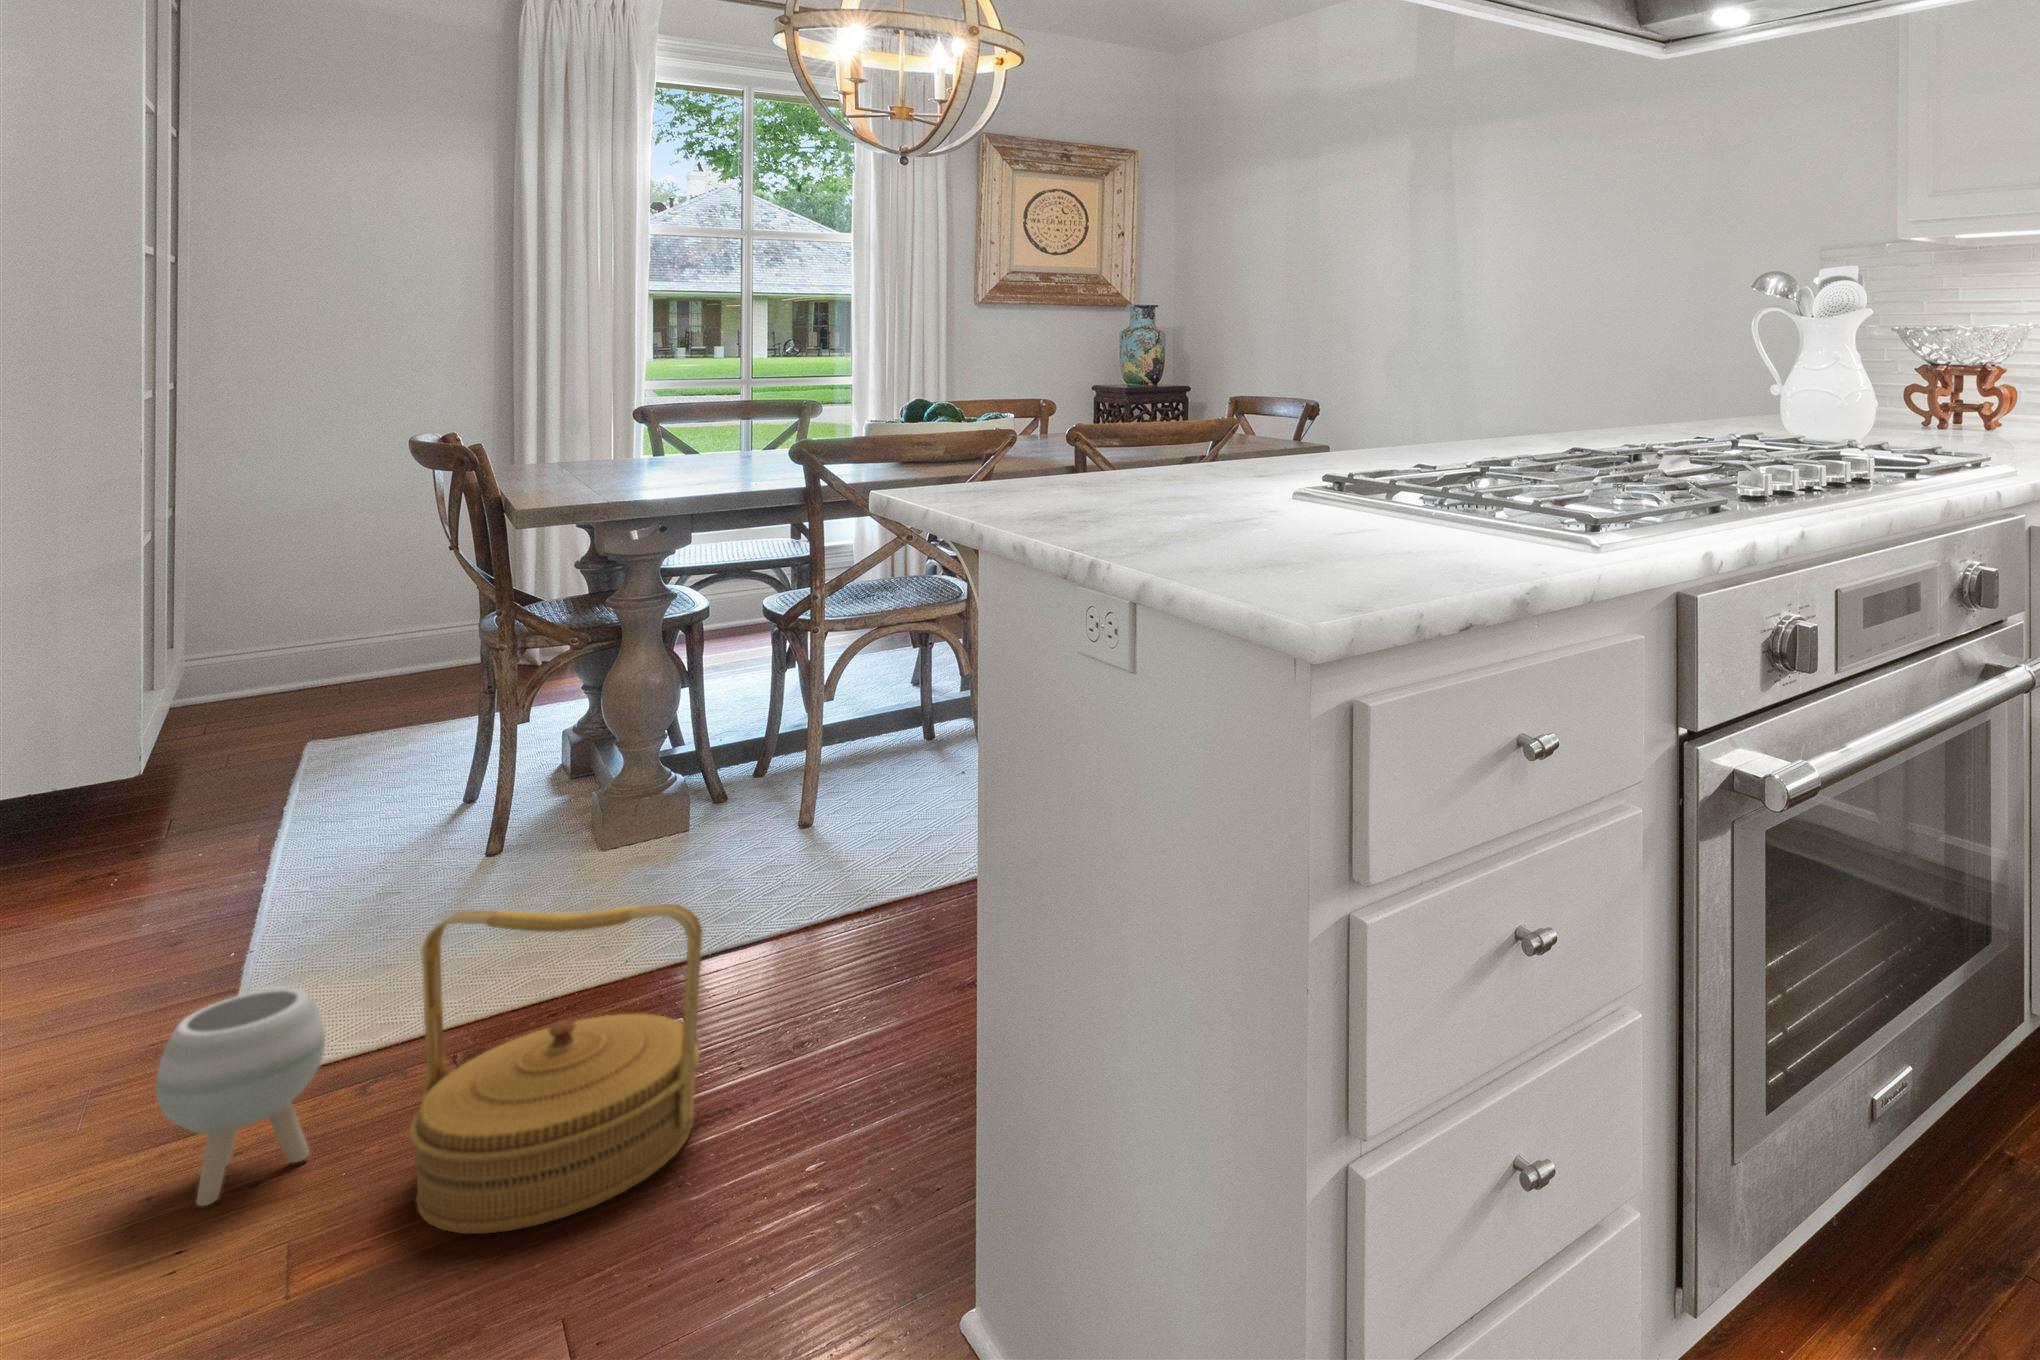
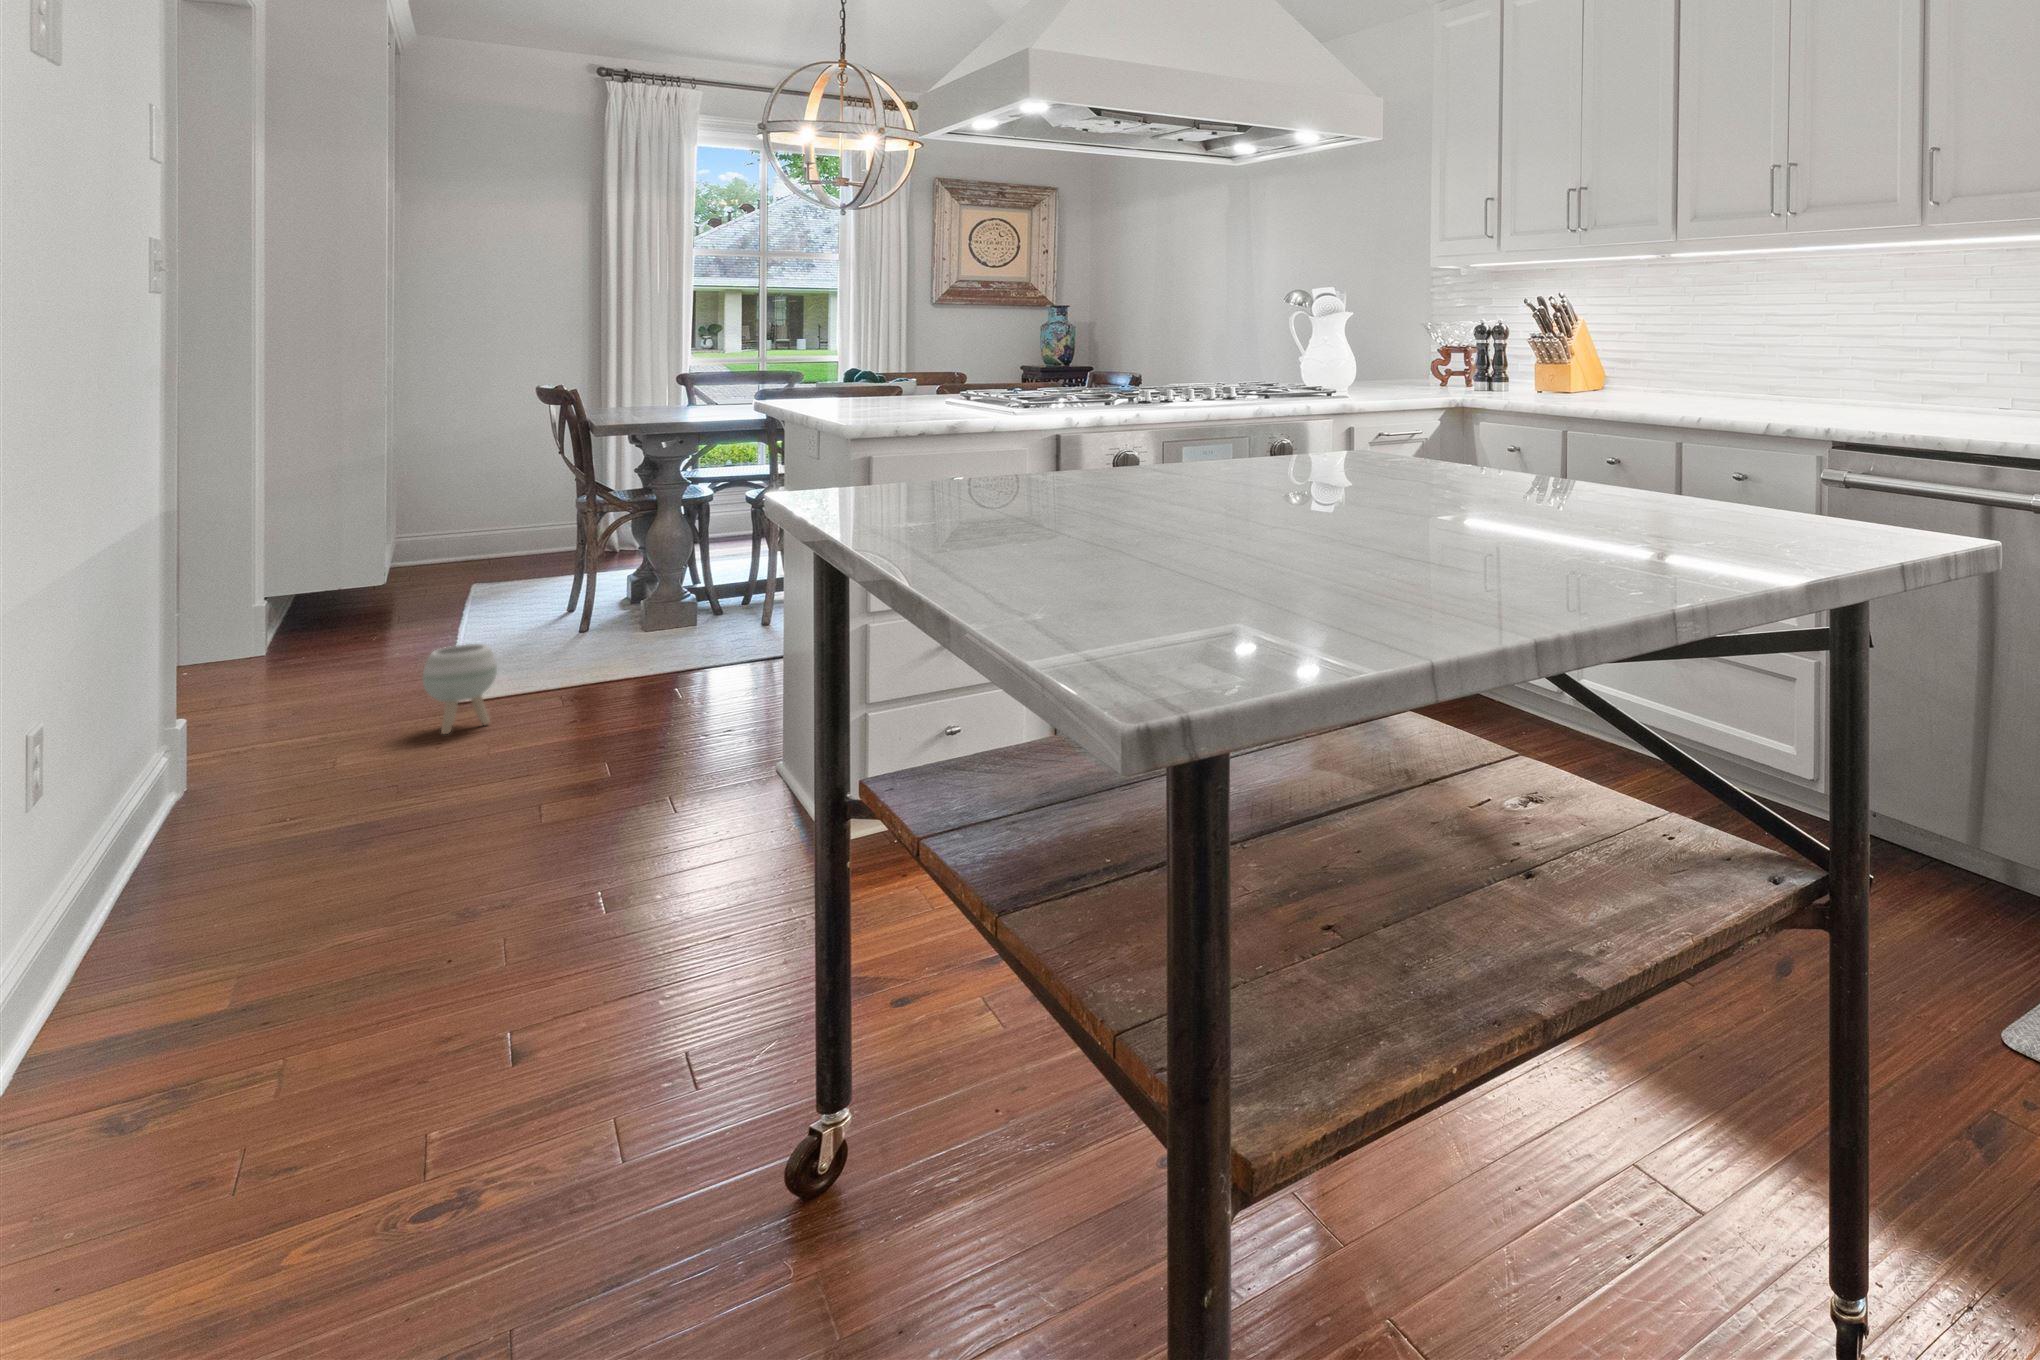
basket: present [409,904,703,1234] -> none [536,607,674,745]

